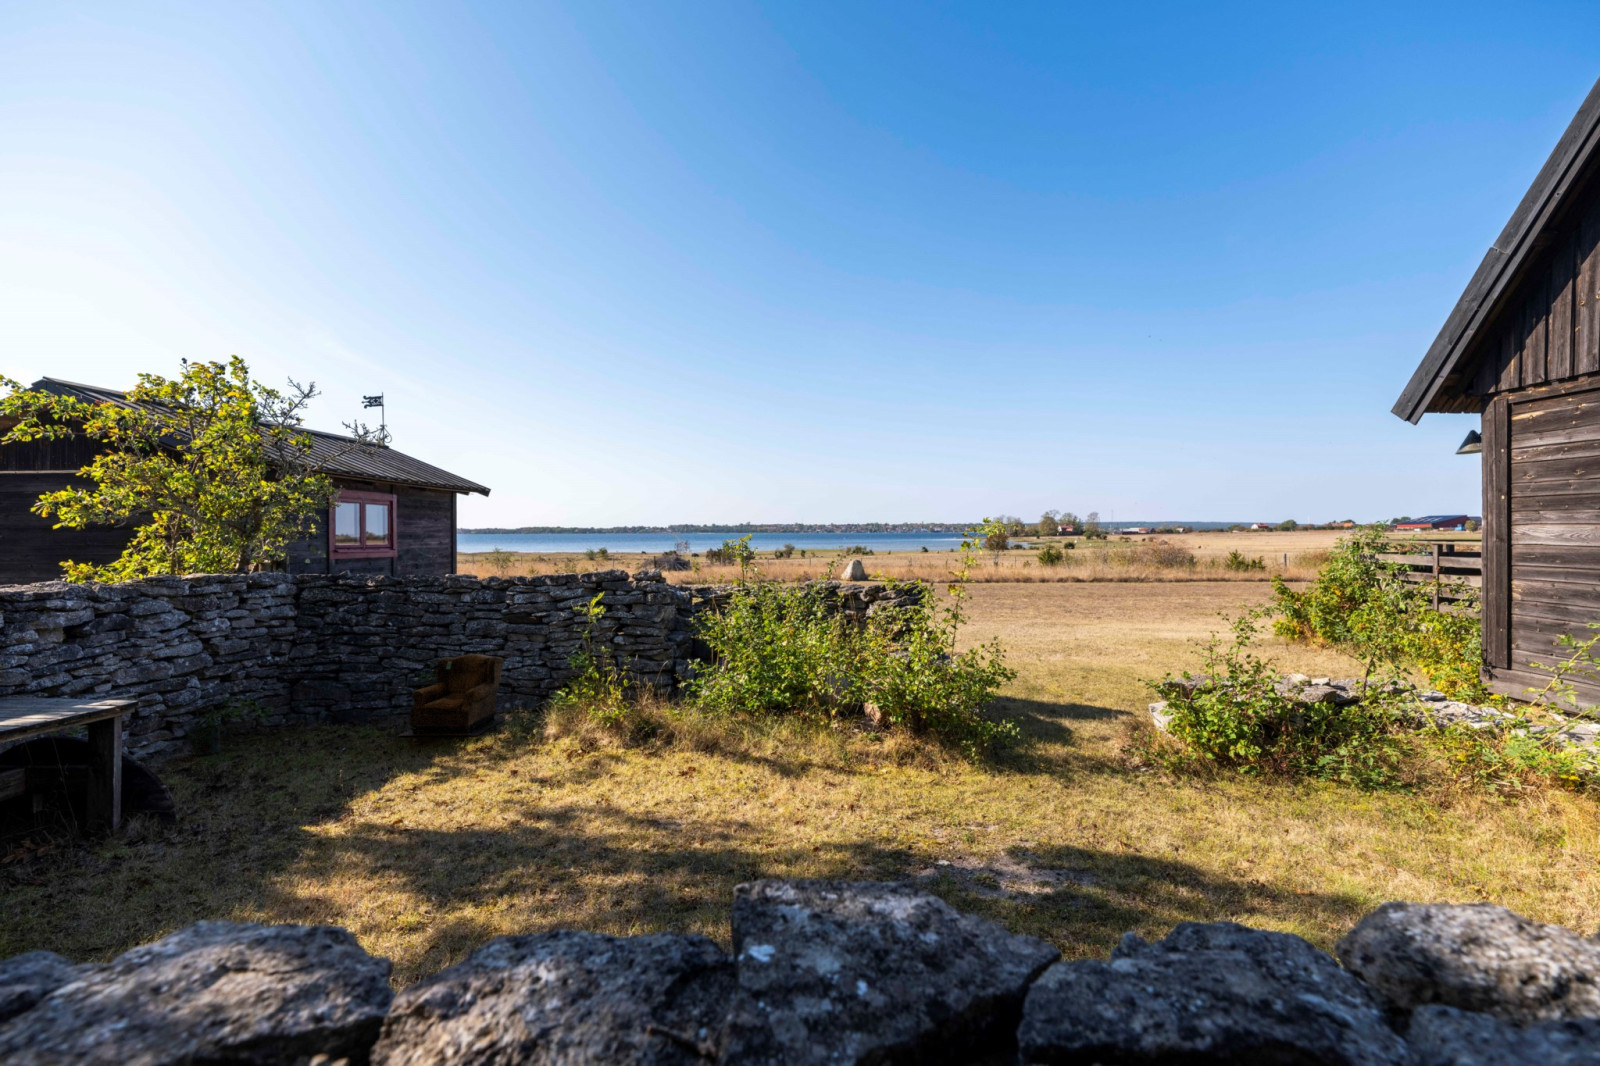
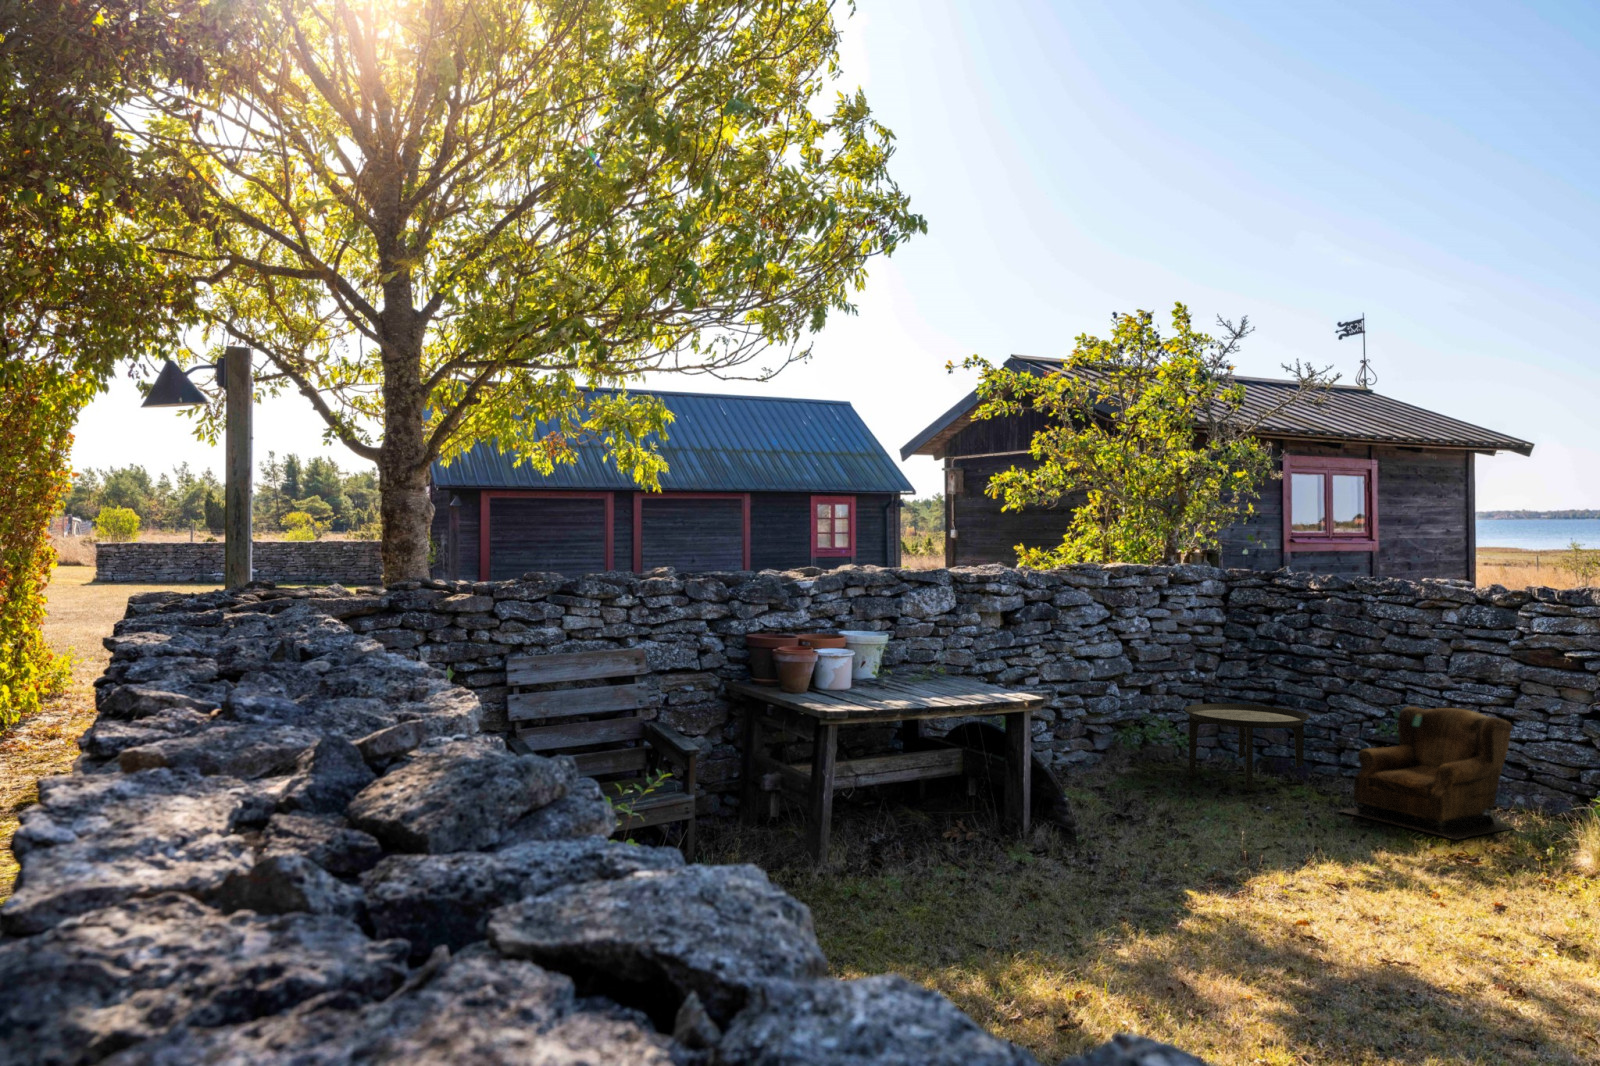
round table: none [268,671,373,737] -> present [1184,704,1310,791]
watering can: present [178,724,226,756] -> none [1096,738,1140,780]

